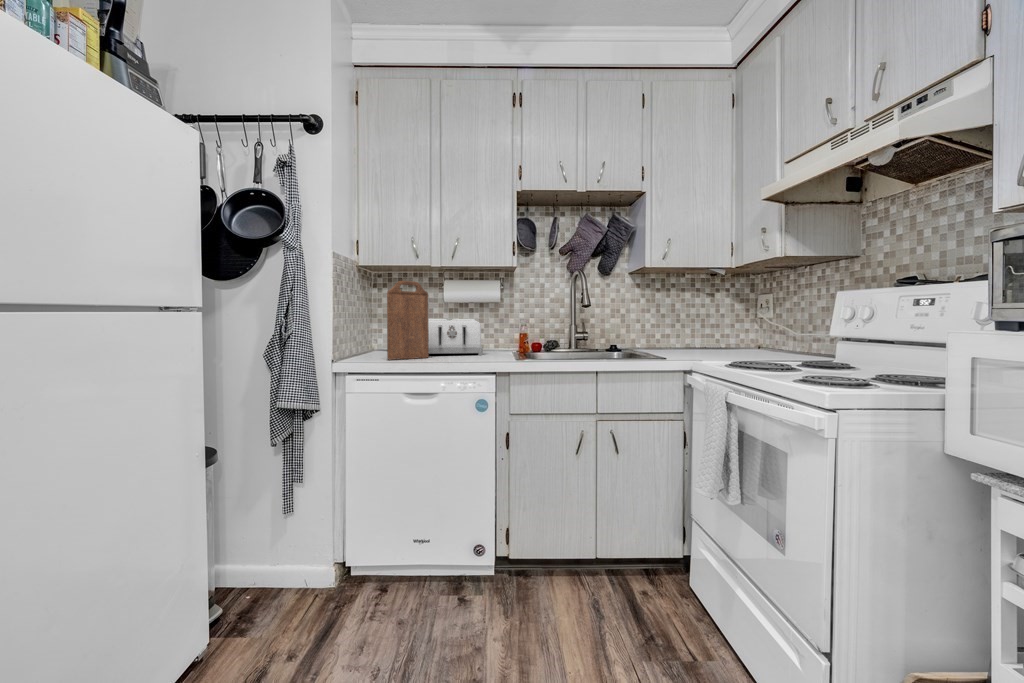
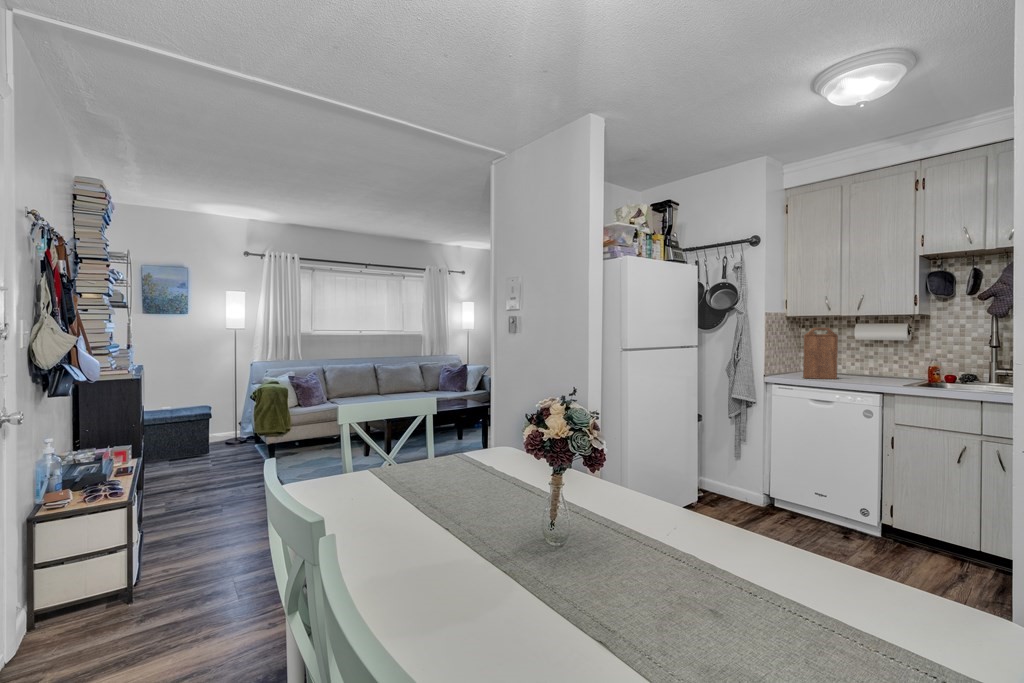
toaster: present [428,319,483,355] -> none [834,351,892,380]

